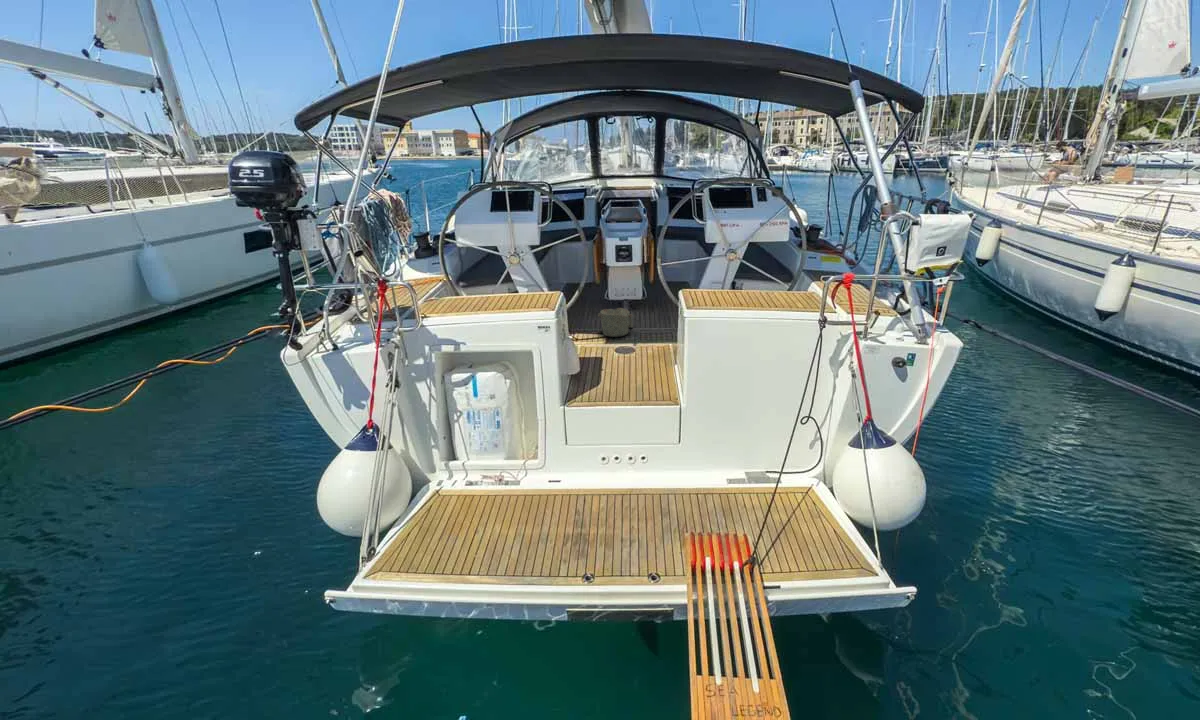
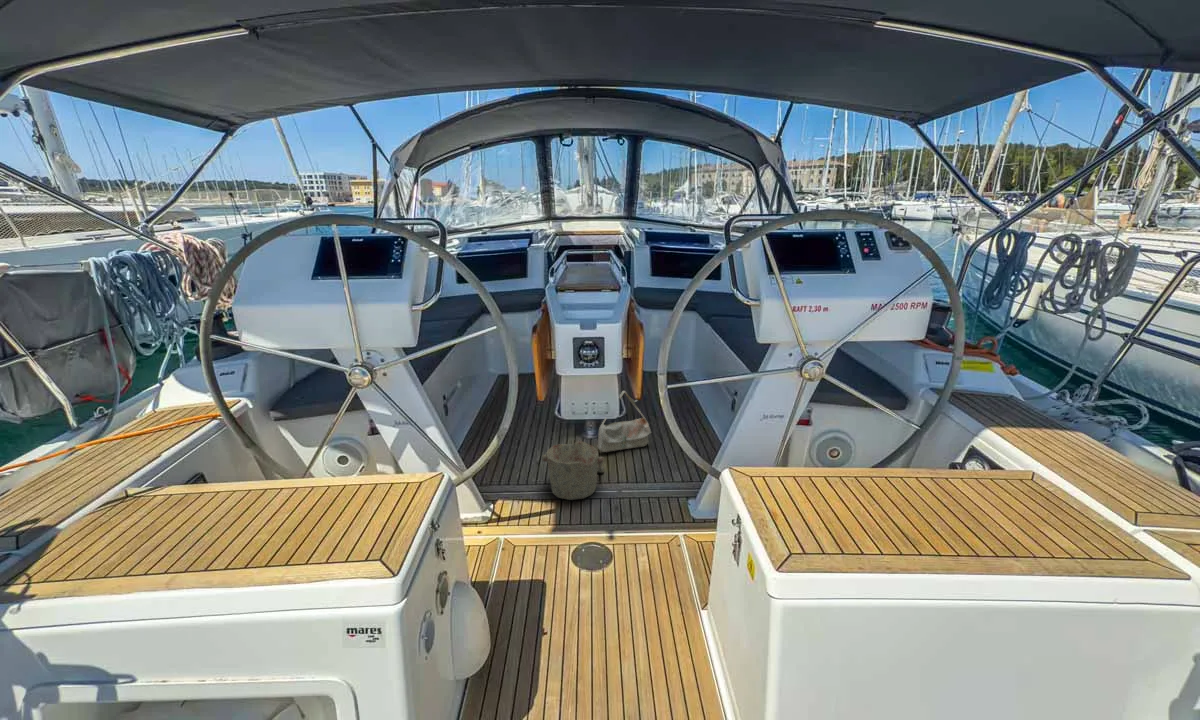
bag: none [630,283,663,320] -> present [598,391,651,452]

